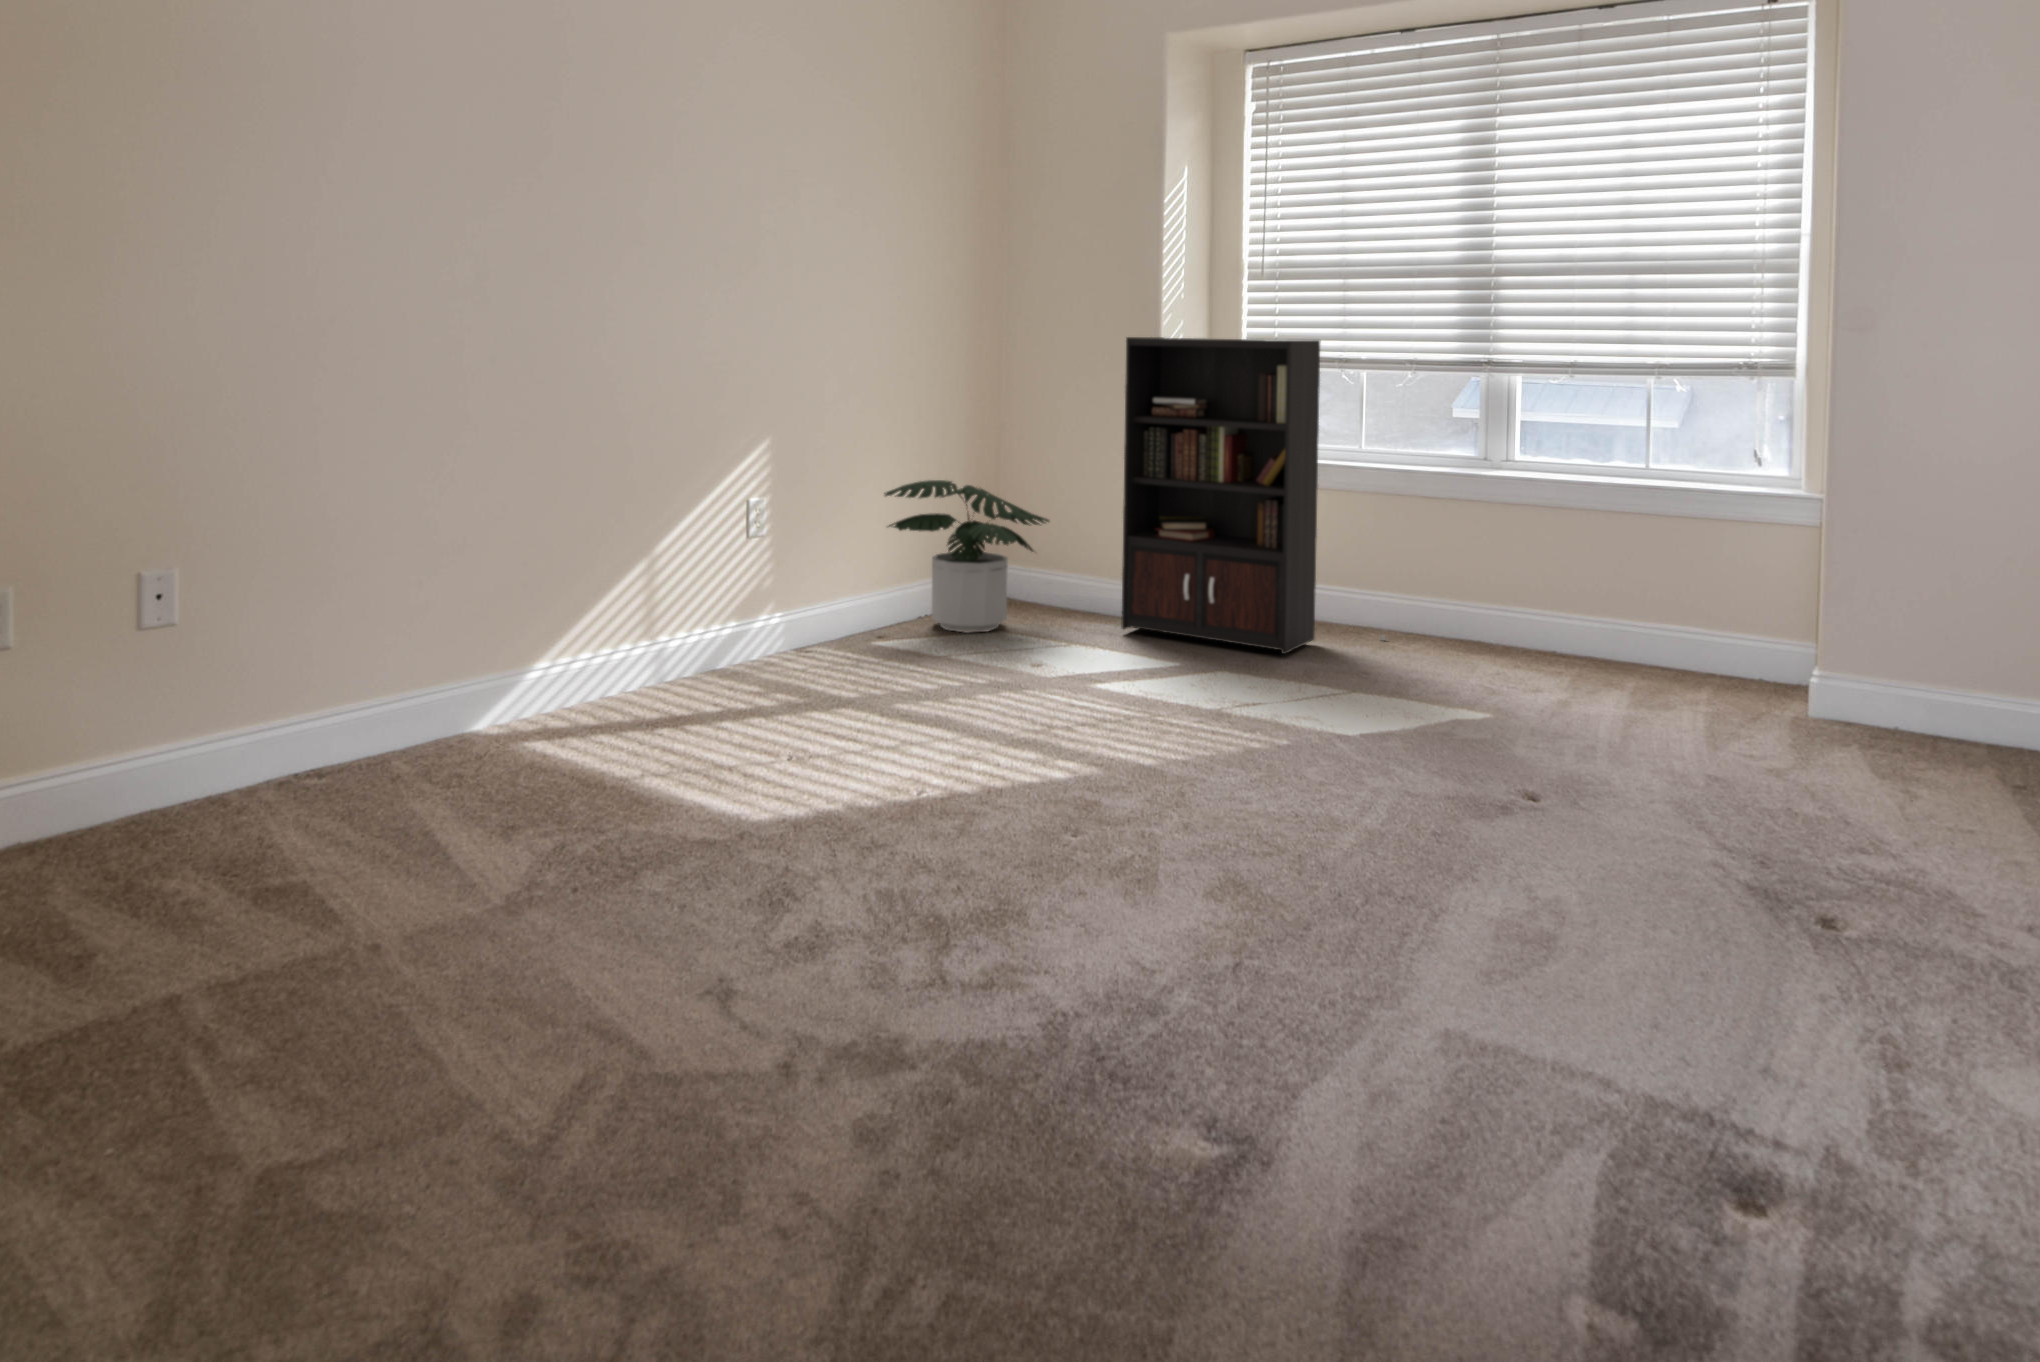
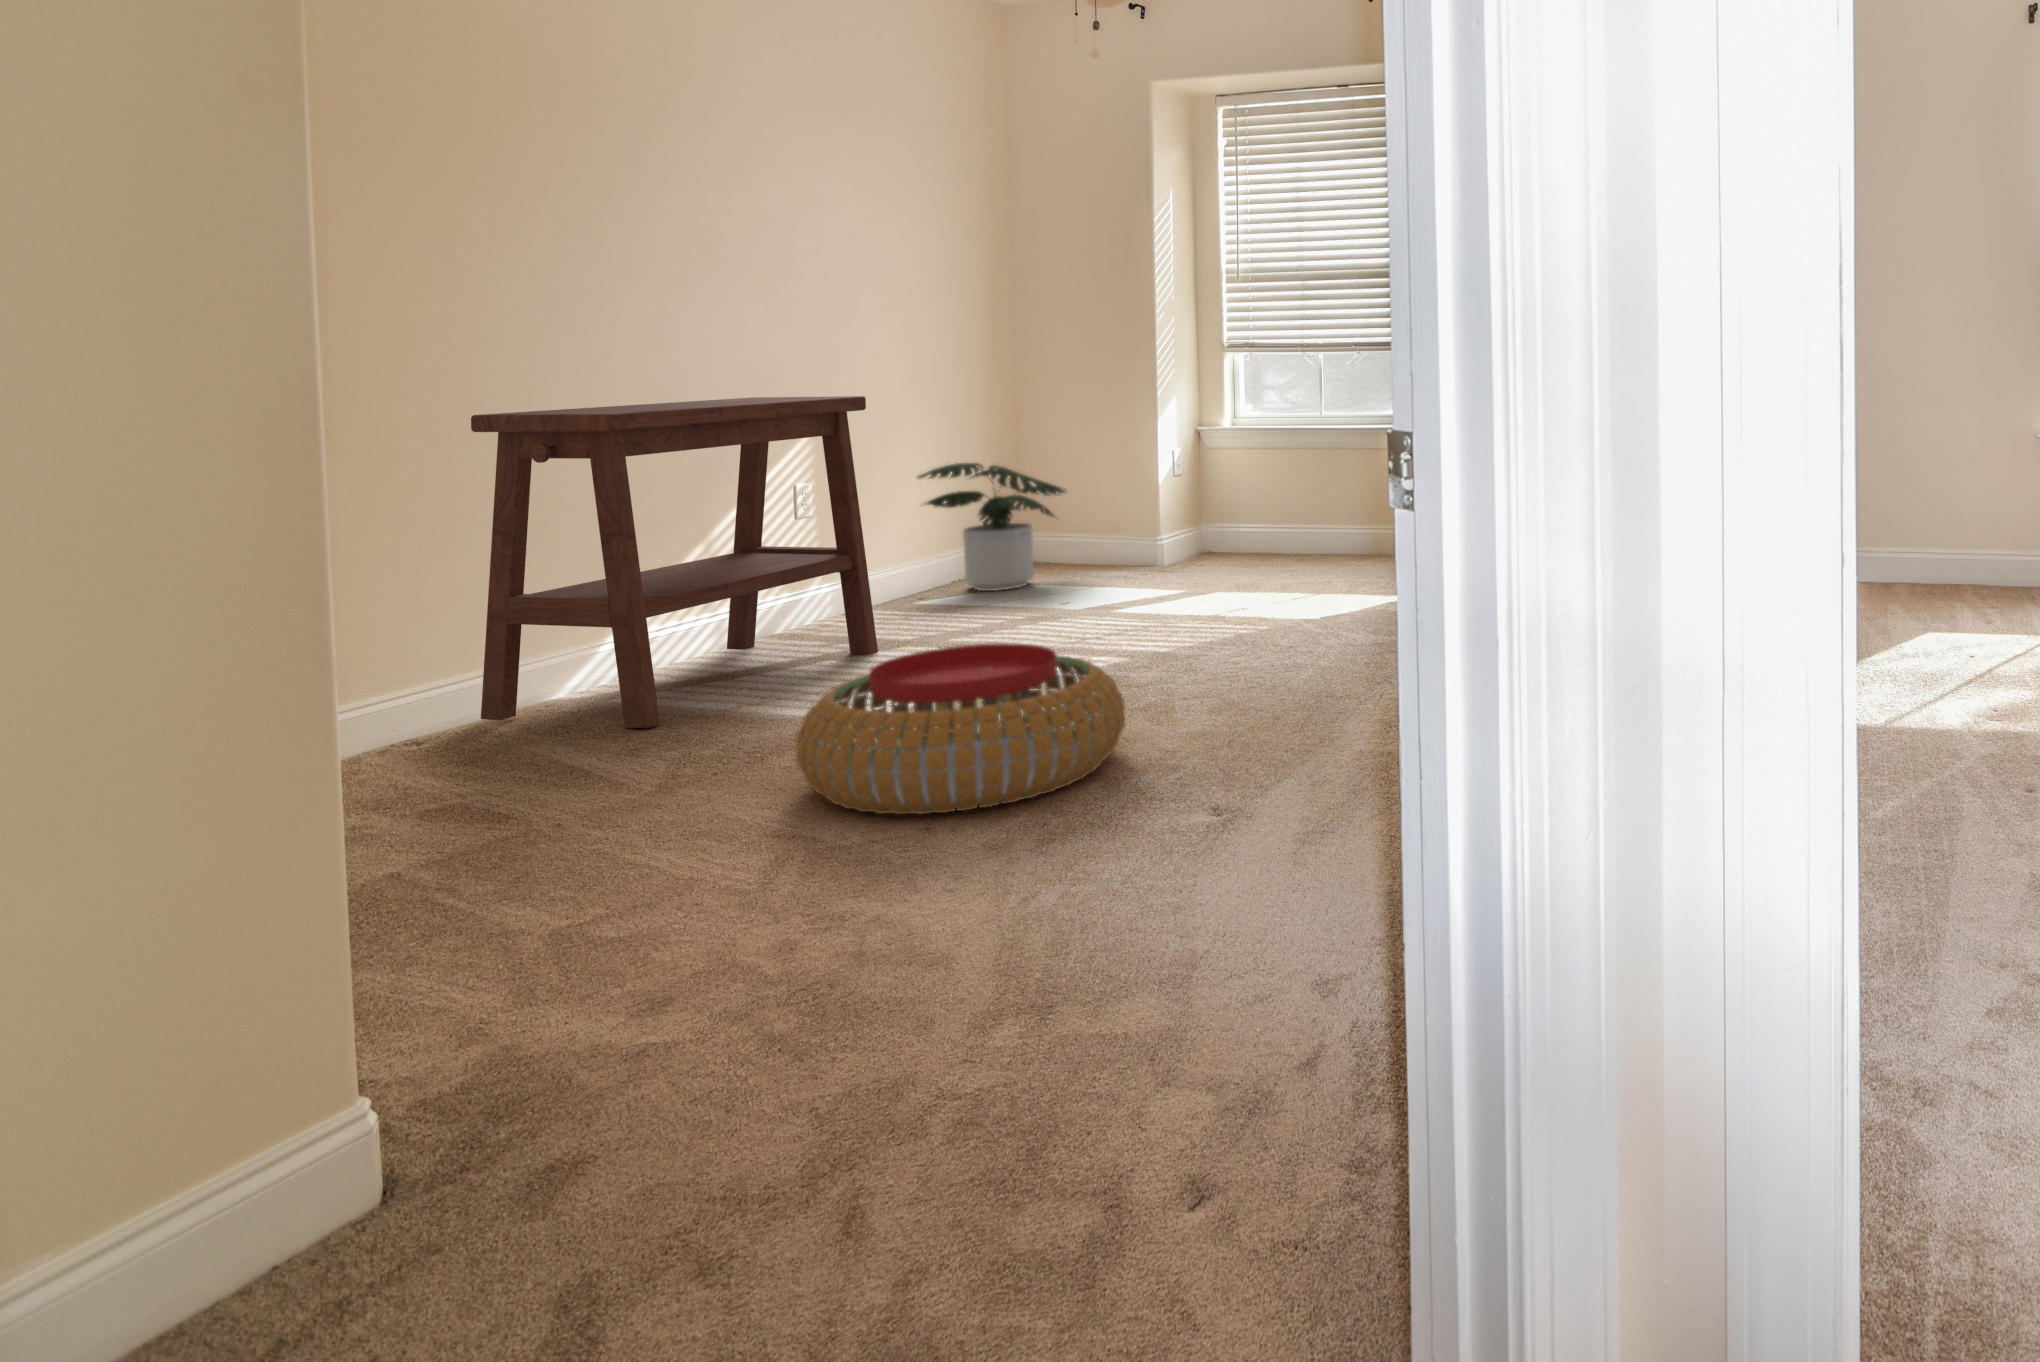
bookcase: present [1121,337,1385,654] -> none [1127,328,1347,576]
side table: none [383,400,814,808] -> present [471,396,878,728]
pouf: none [622,792,1078,1100] -> present [795,643,1125,814]

